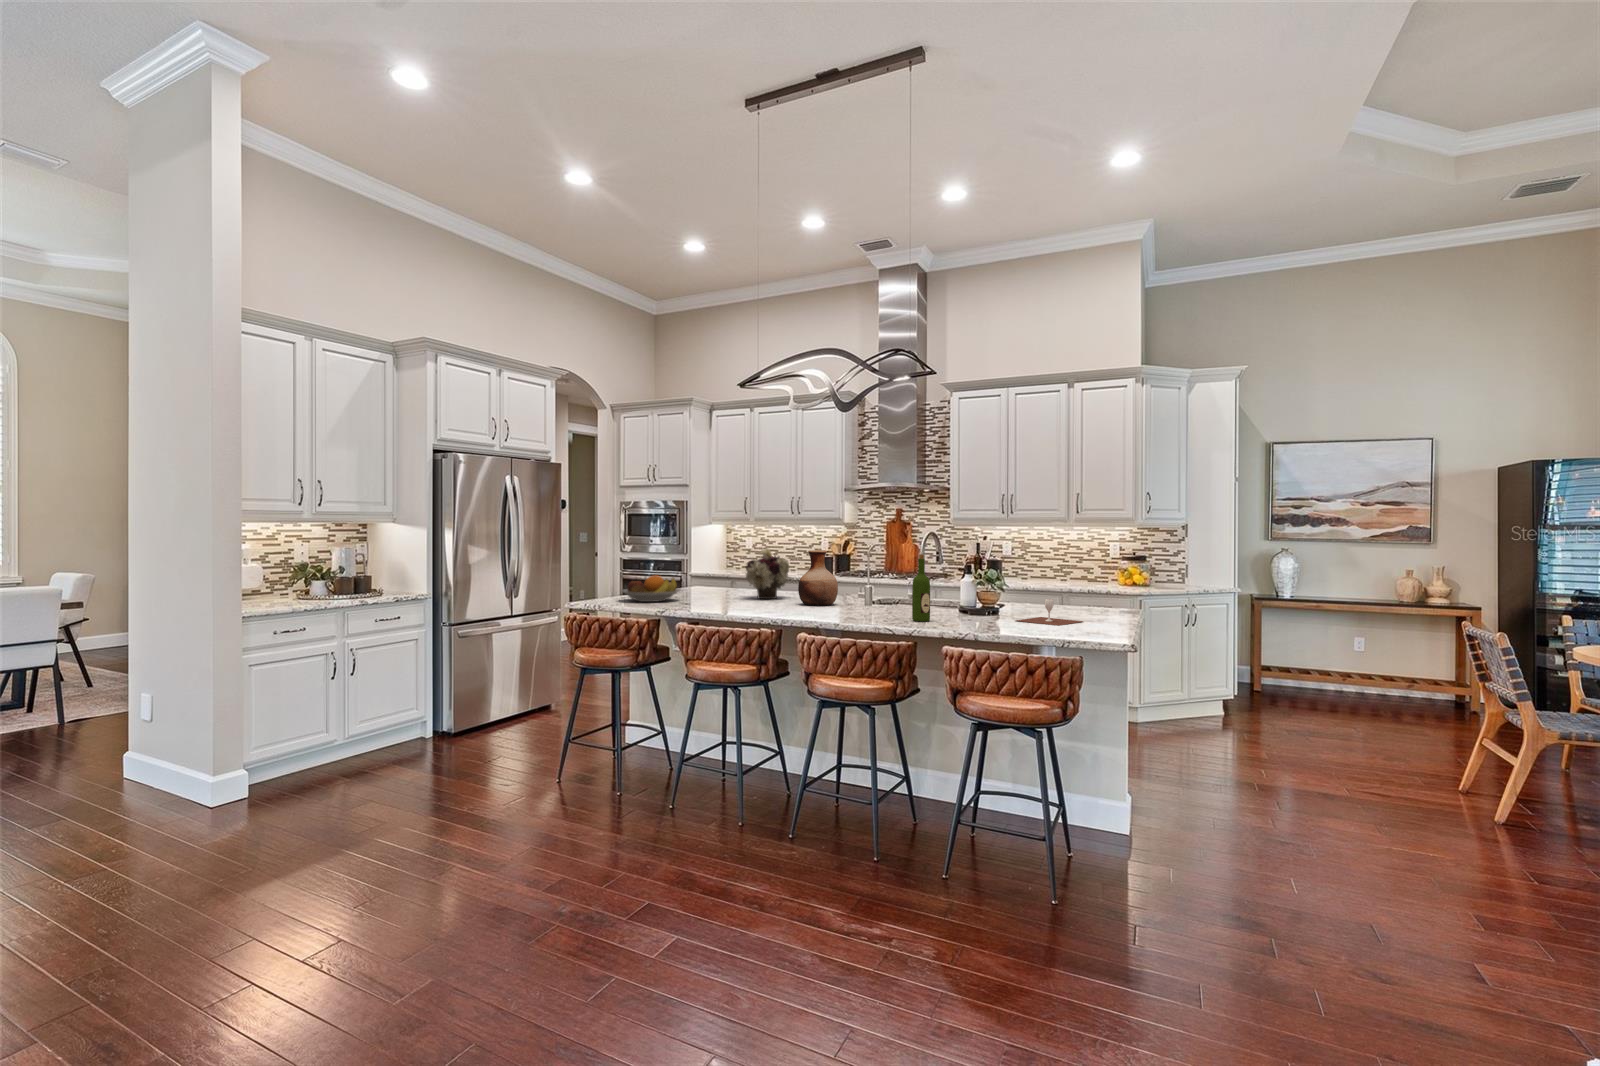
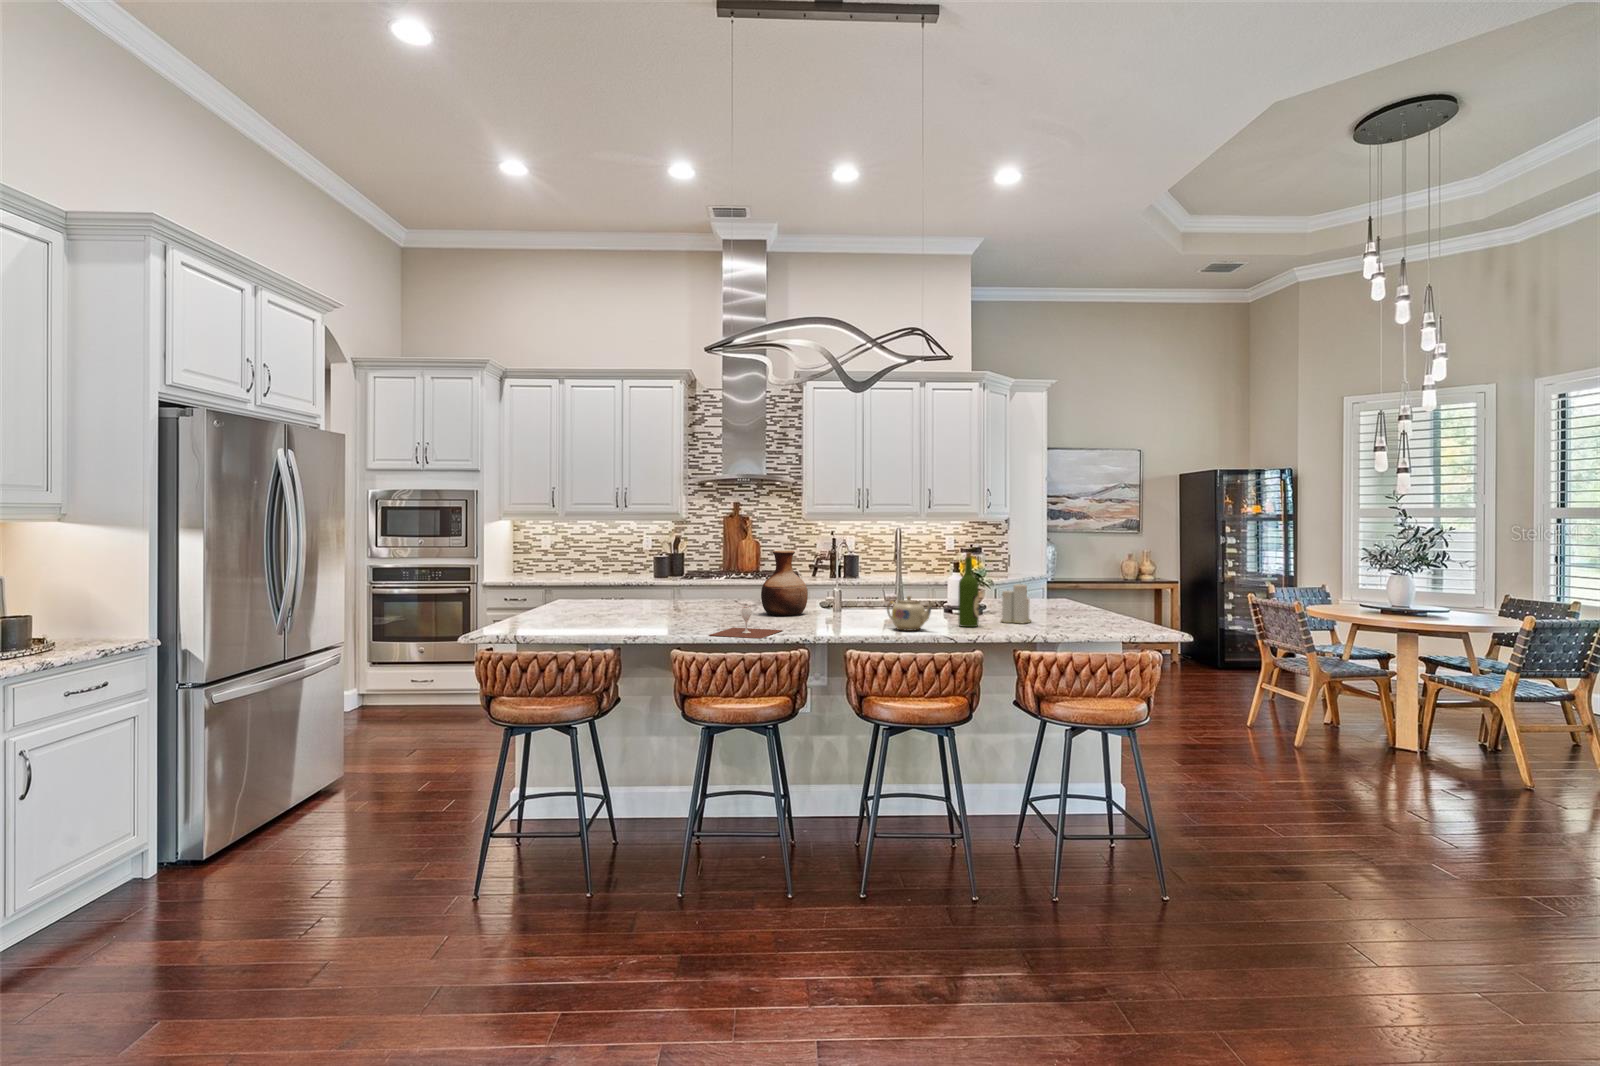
flower arrangement: present [745,548,790,599] -> none [668,549,724,611]
fruit bowl: present [621,575,680,602] -> none [522,589,605,625]
candle: none [964,582,991,622] -> present [1001,584,1031,623]
teapot: none [846,590,875,620] -> present [887,596,934,631]
wine glass: present [1016,599,1083,626] -> present [710,607,782,638]

